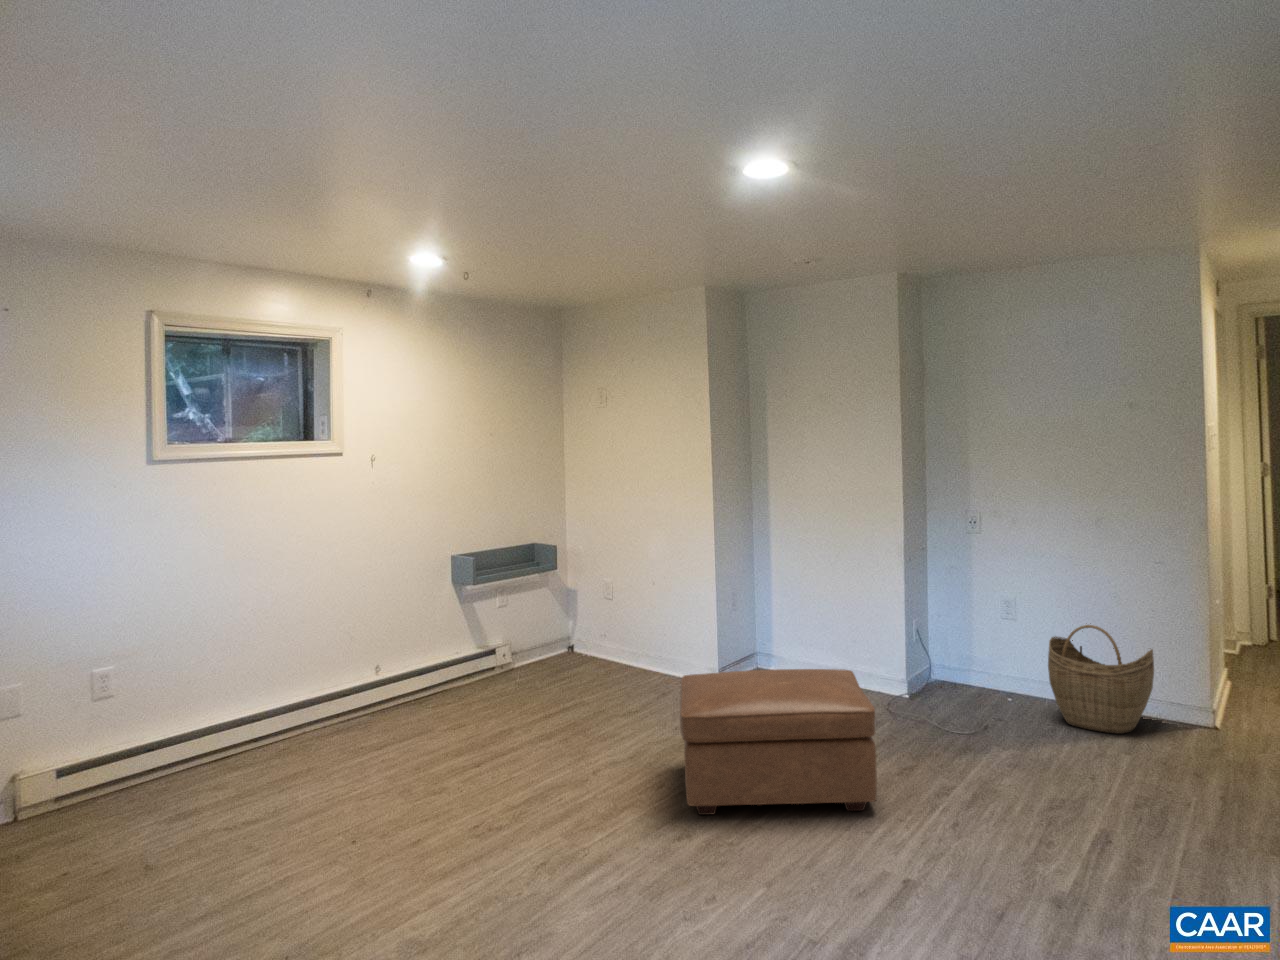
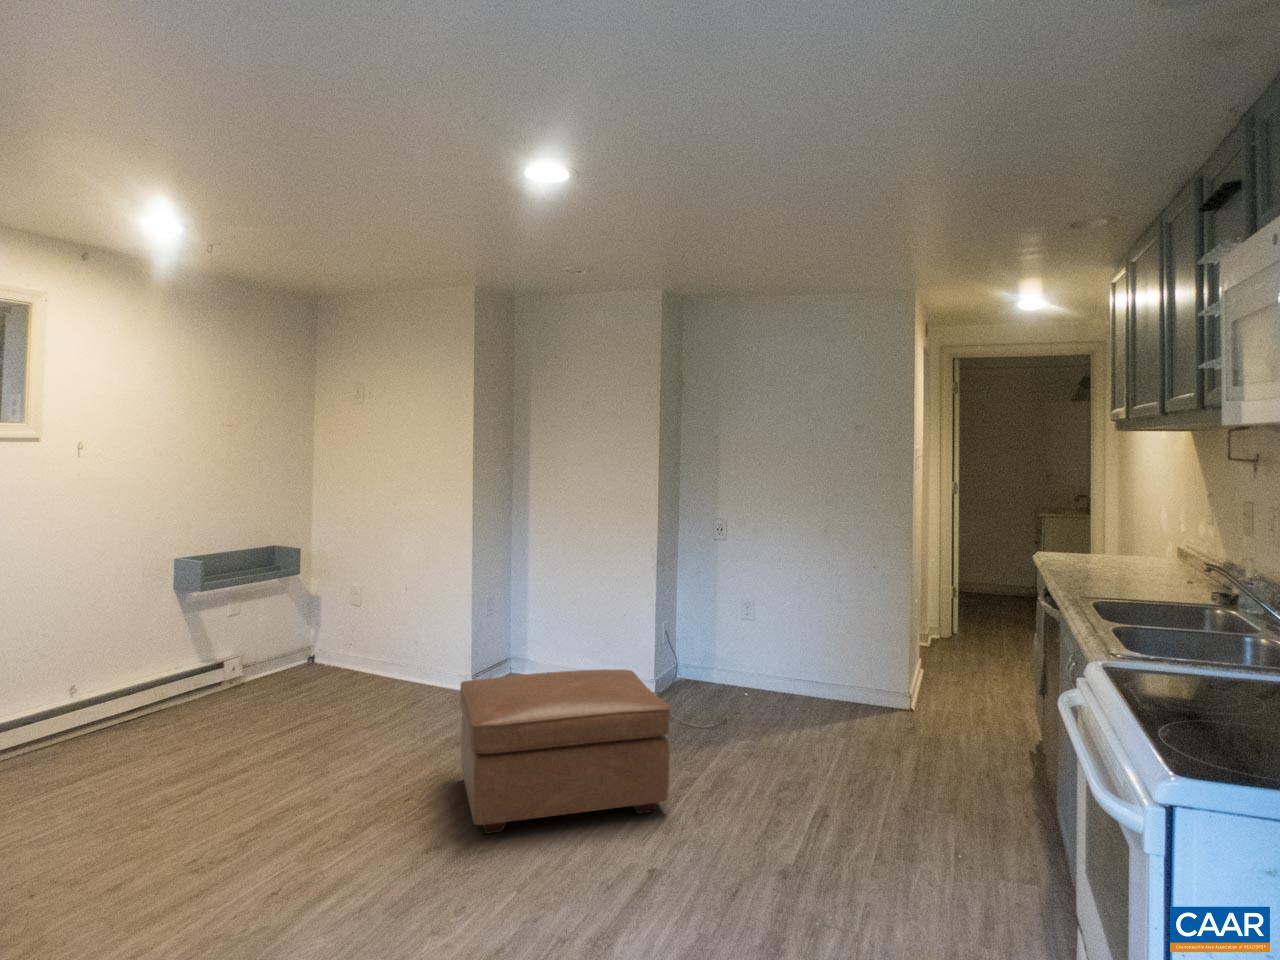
woven basket: present [1048,625,1154,734] -> none [783,613,869,718]

